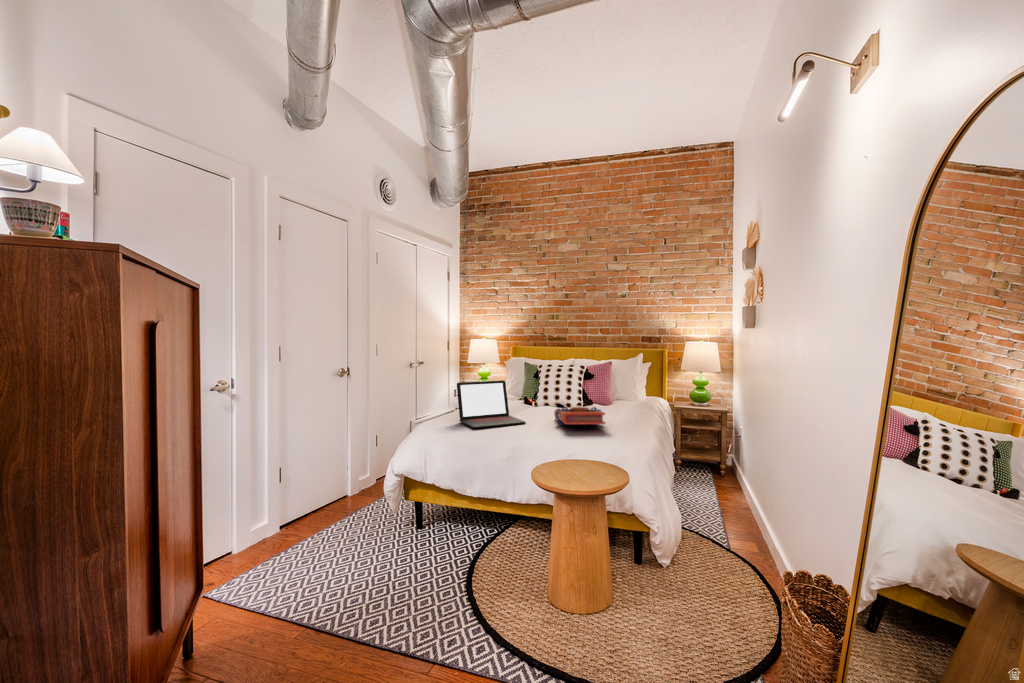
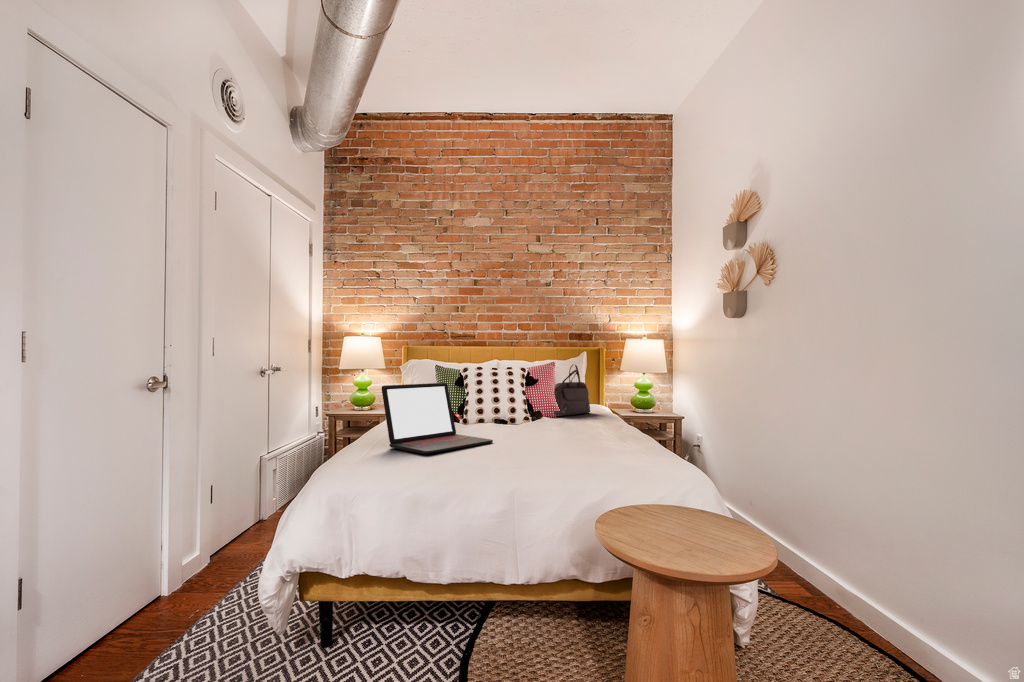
handbag: none [602,366,635,404] -> present [554,365,590,416]
book: present [554,407,605,425] -> none [524,412,614,440]

